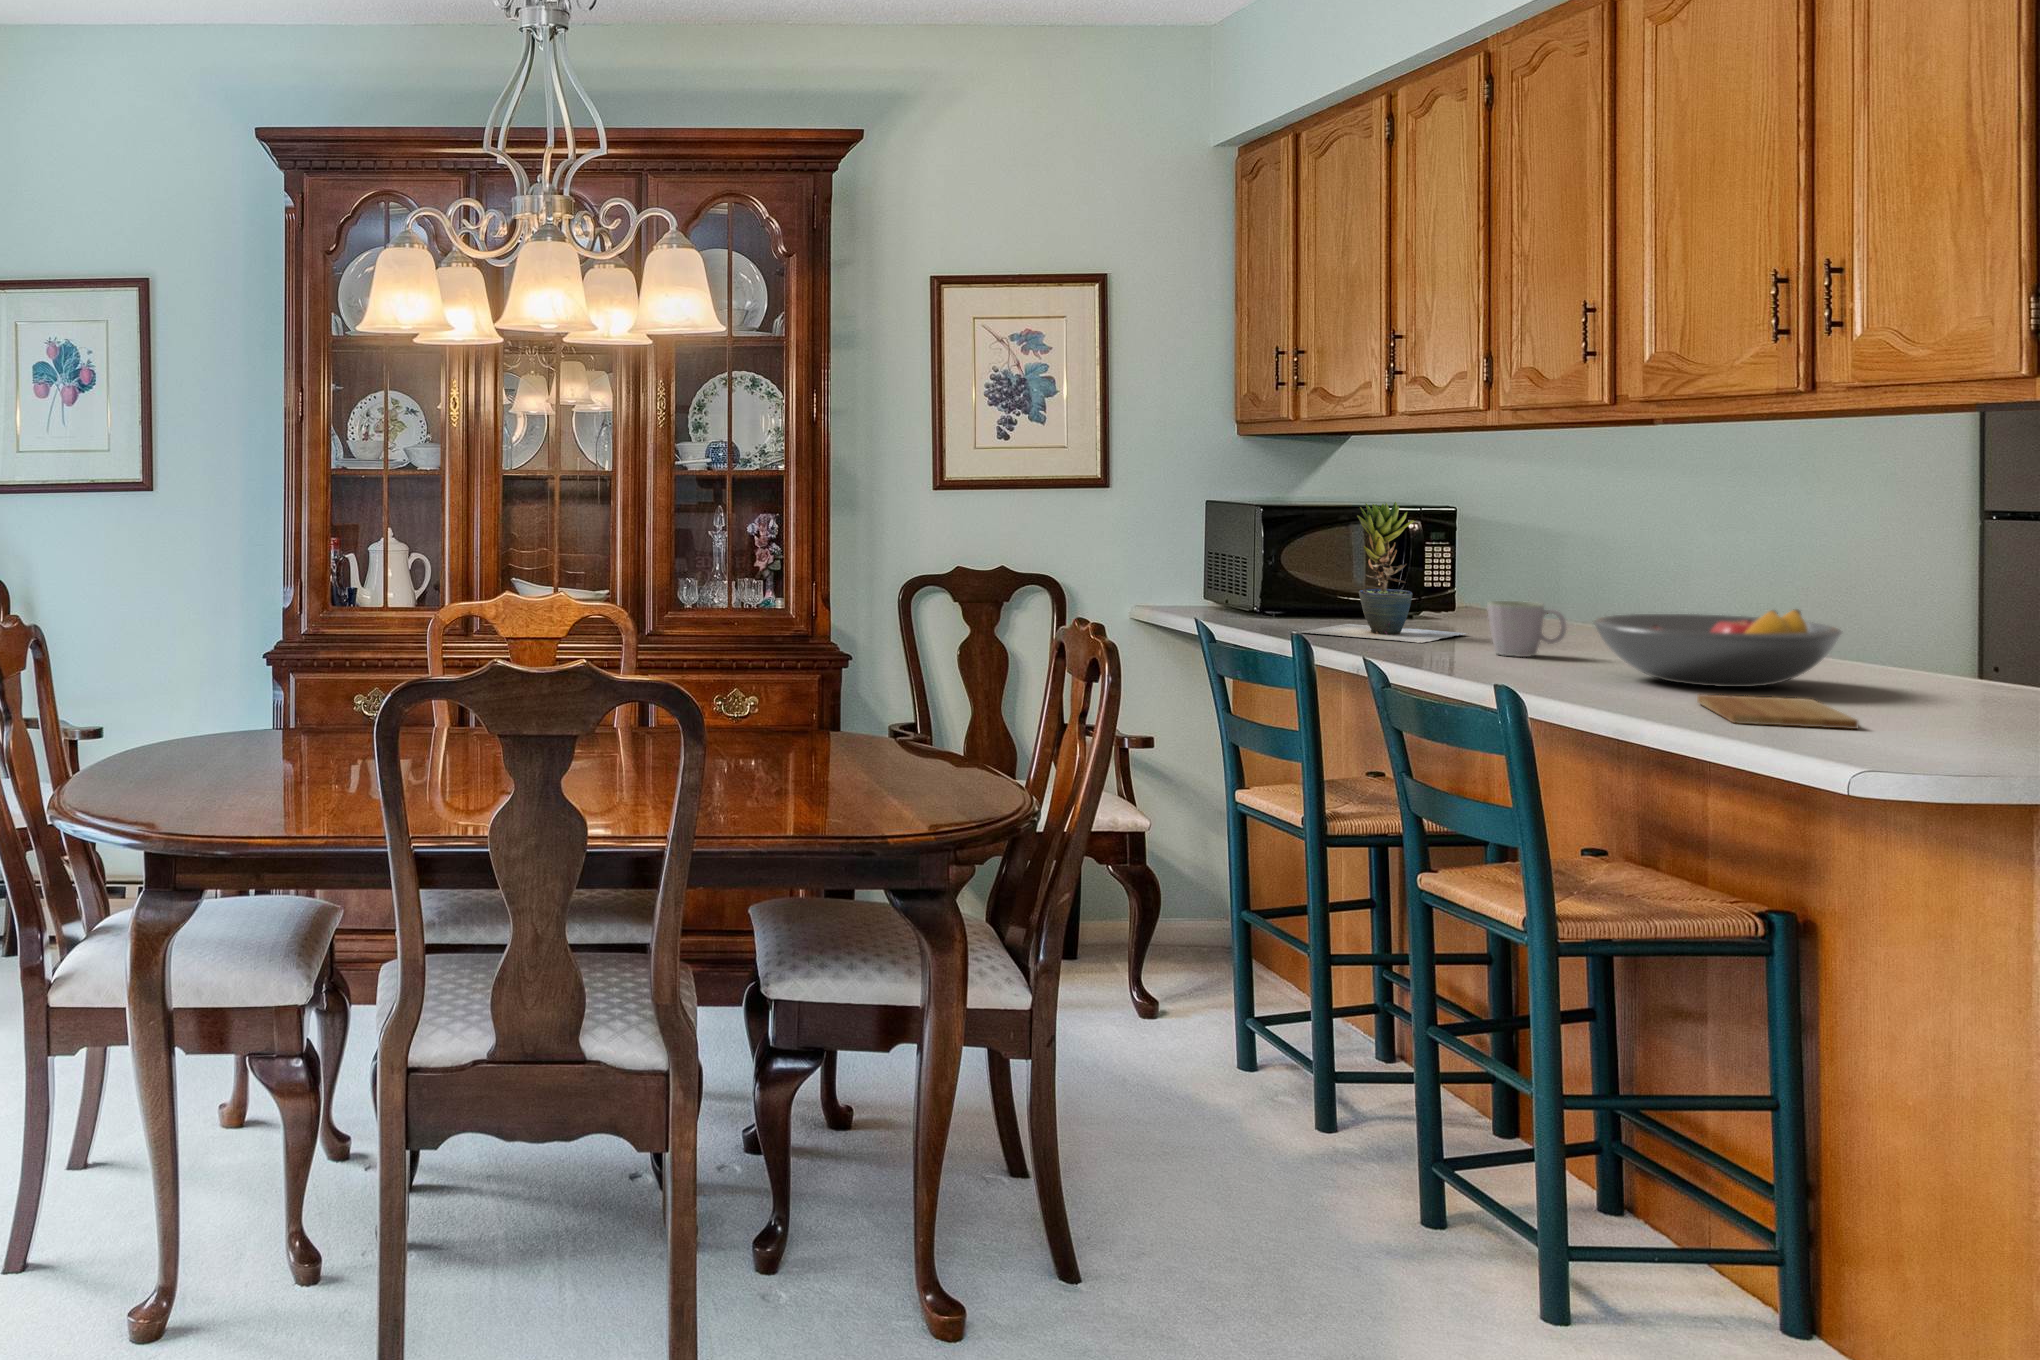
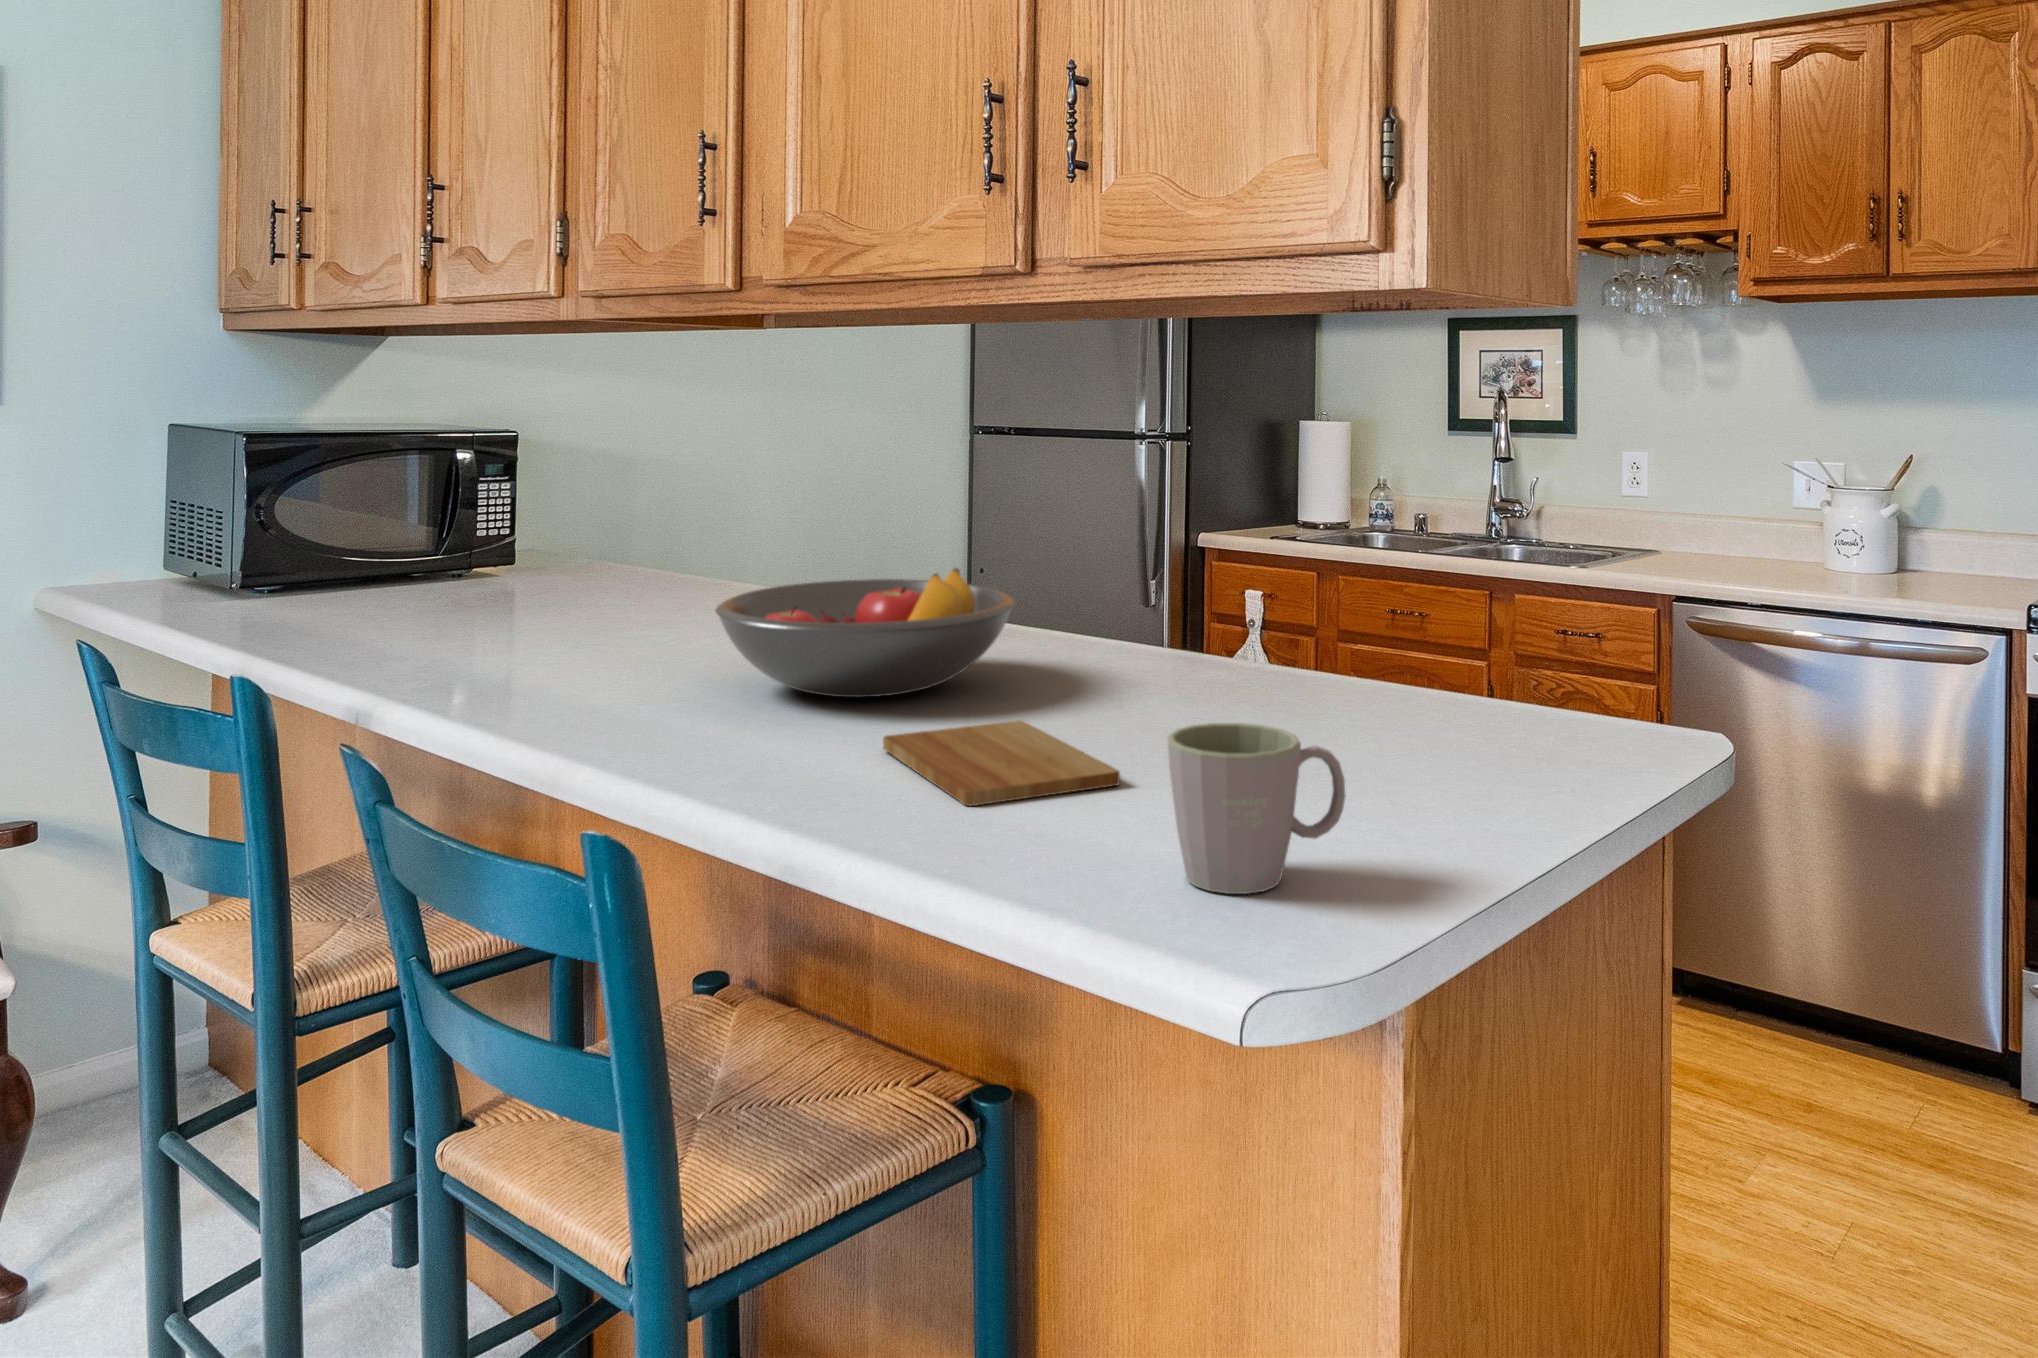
potted plant: present [1301,502,1467,643] -> none [273,425,530,643]
mug: present [1487,601,1567,657] -> present [1167,723,1345,894]

